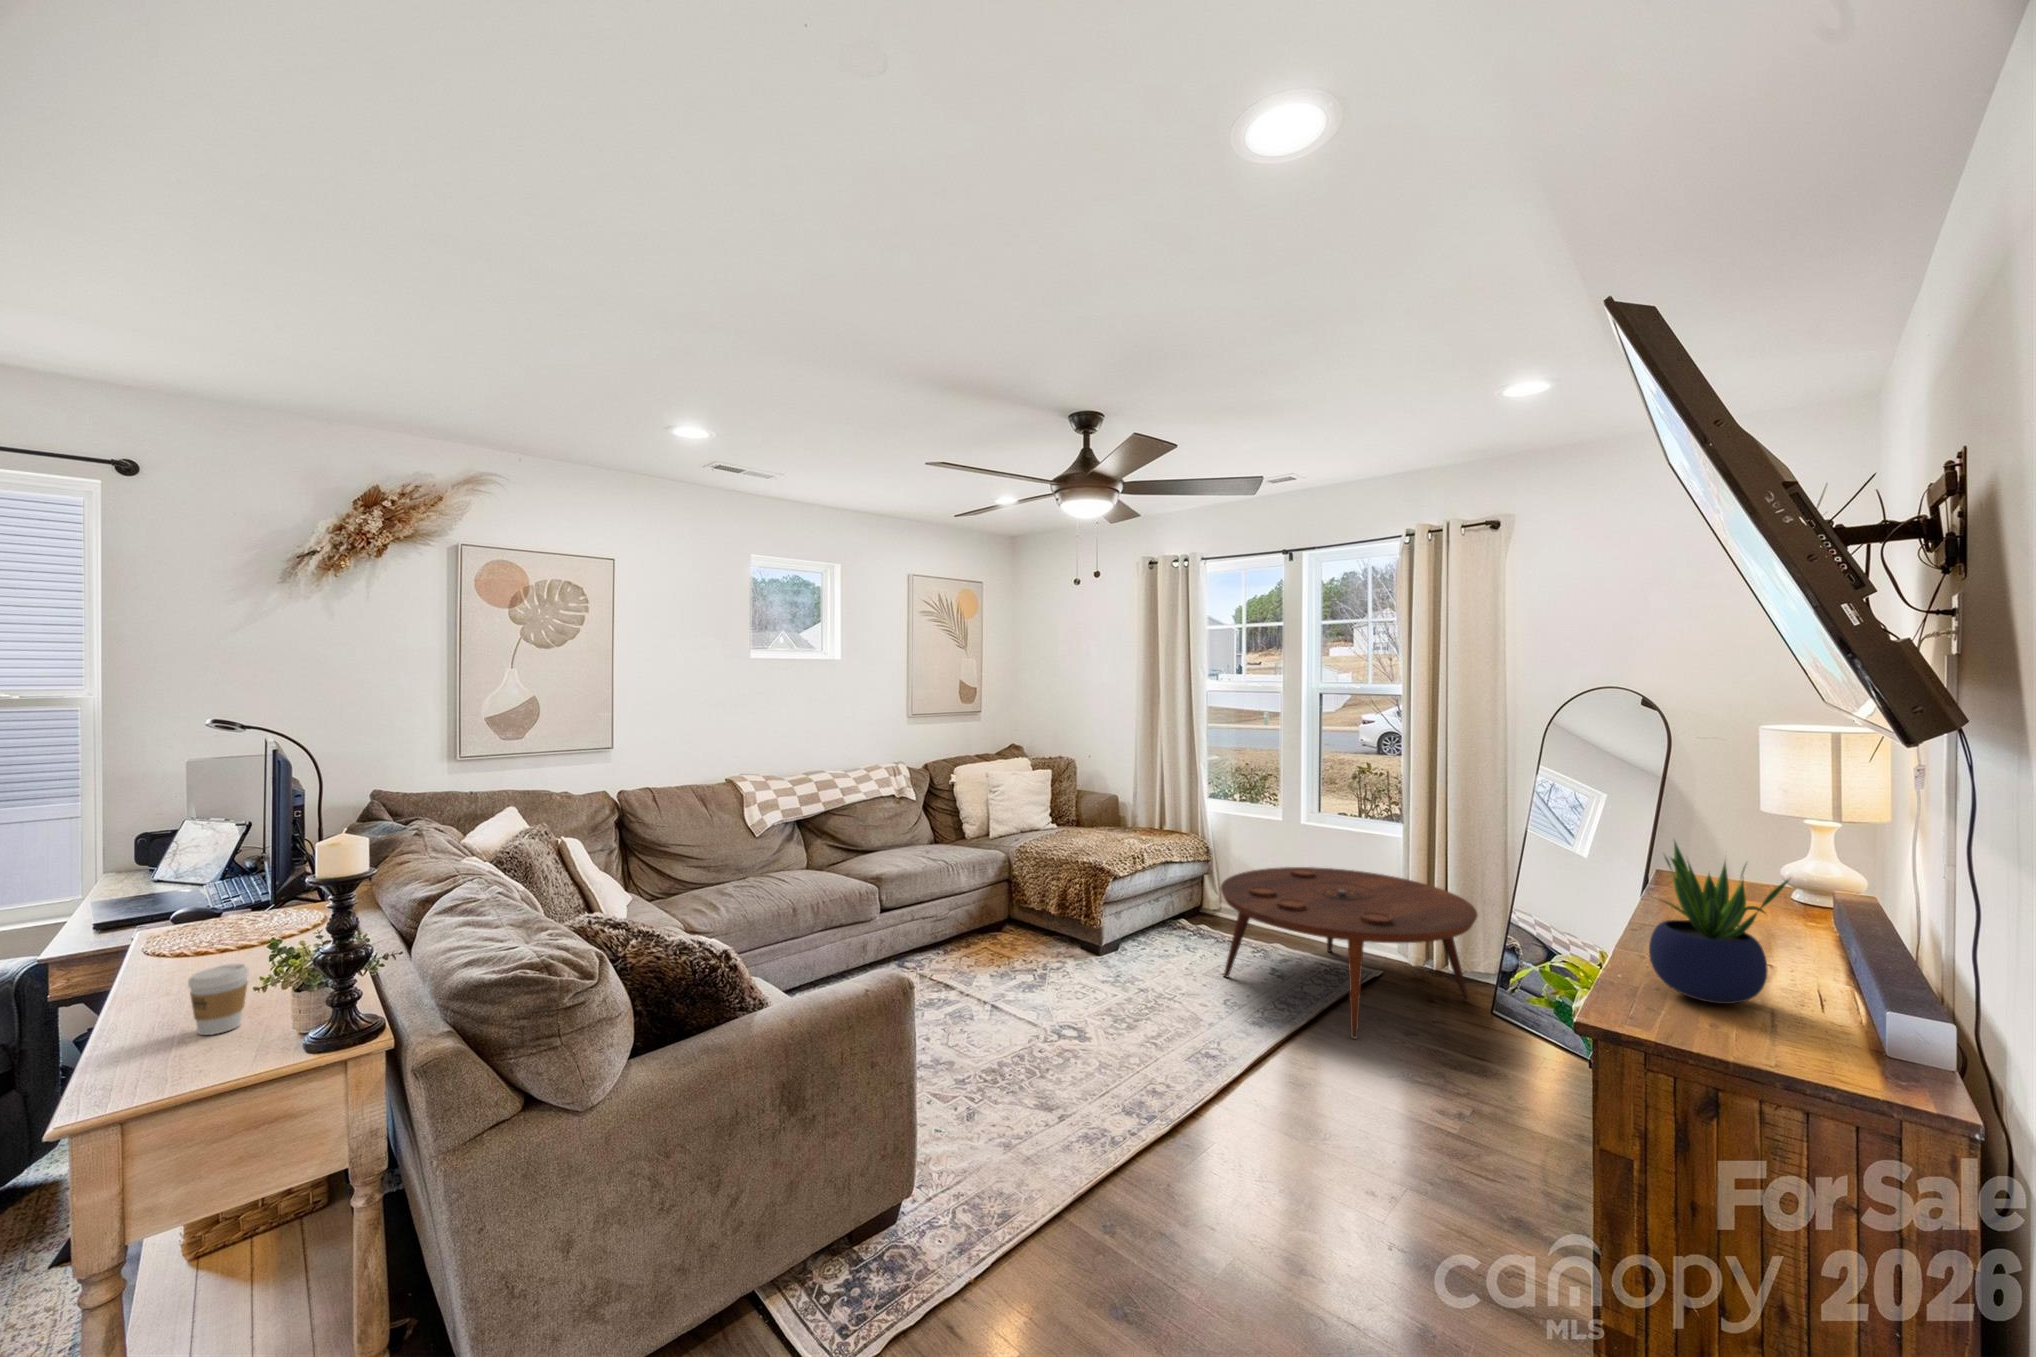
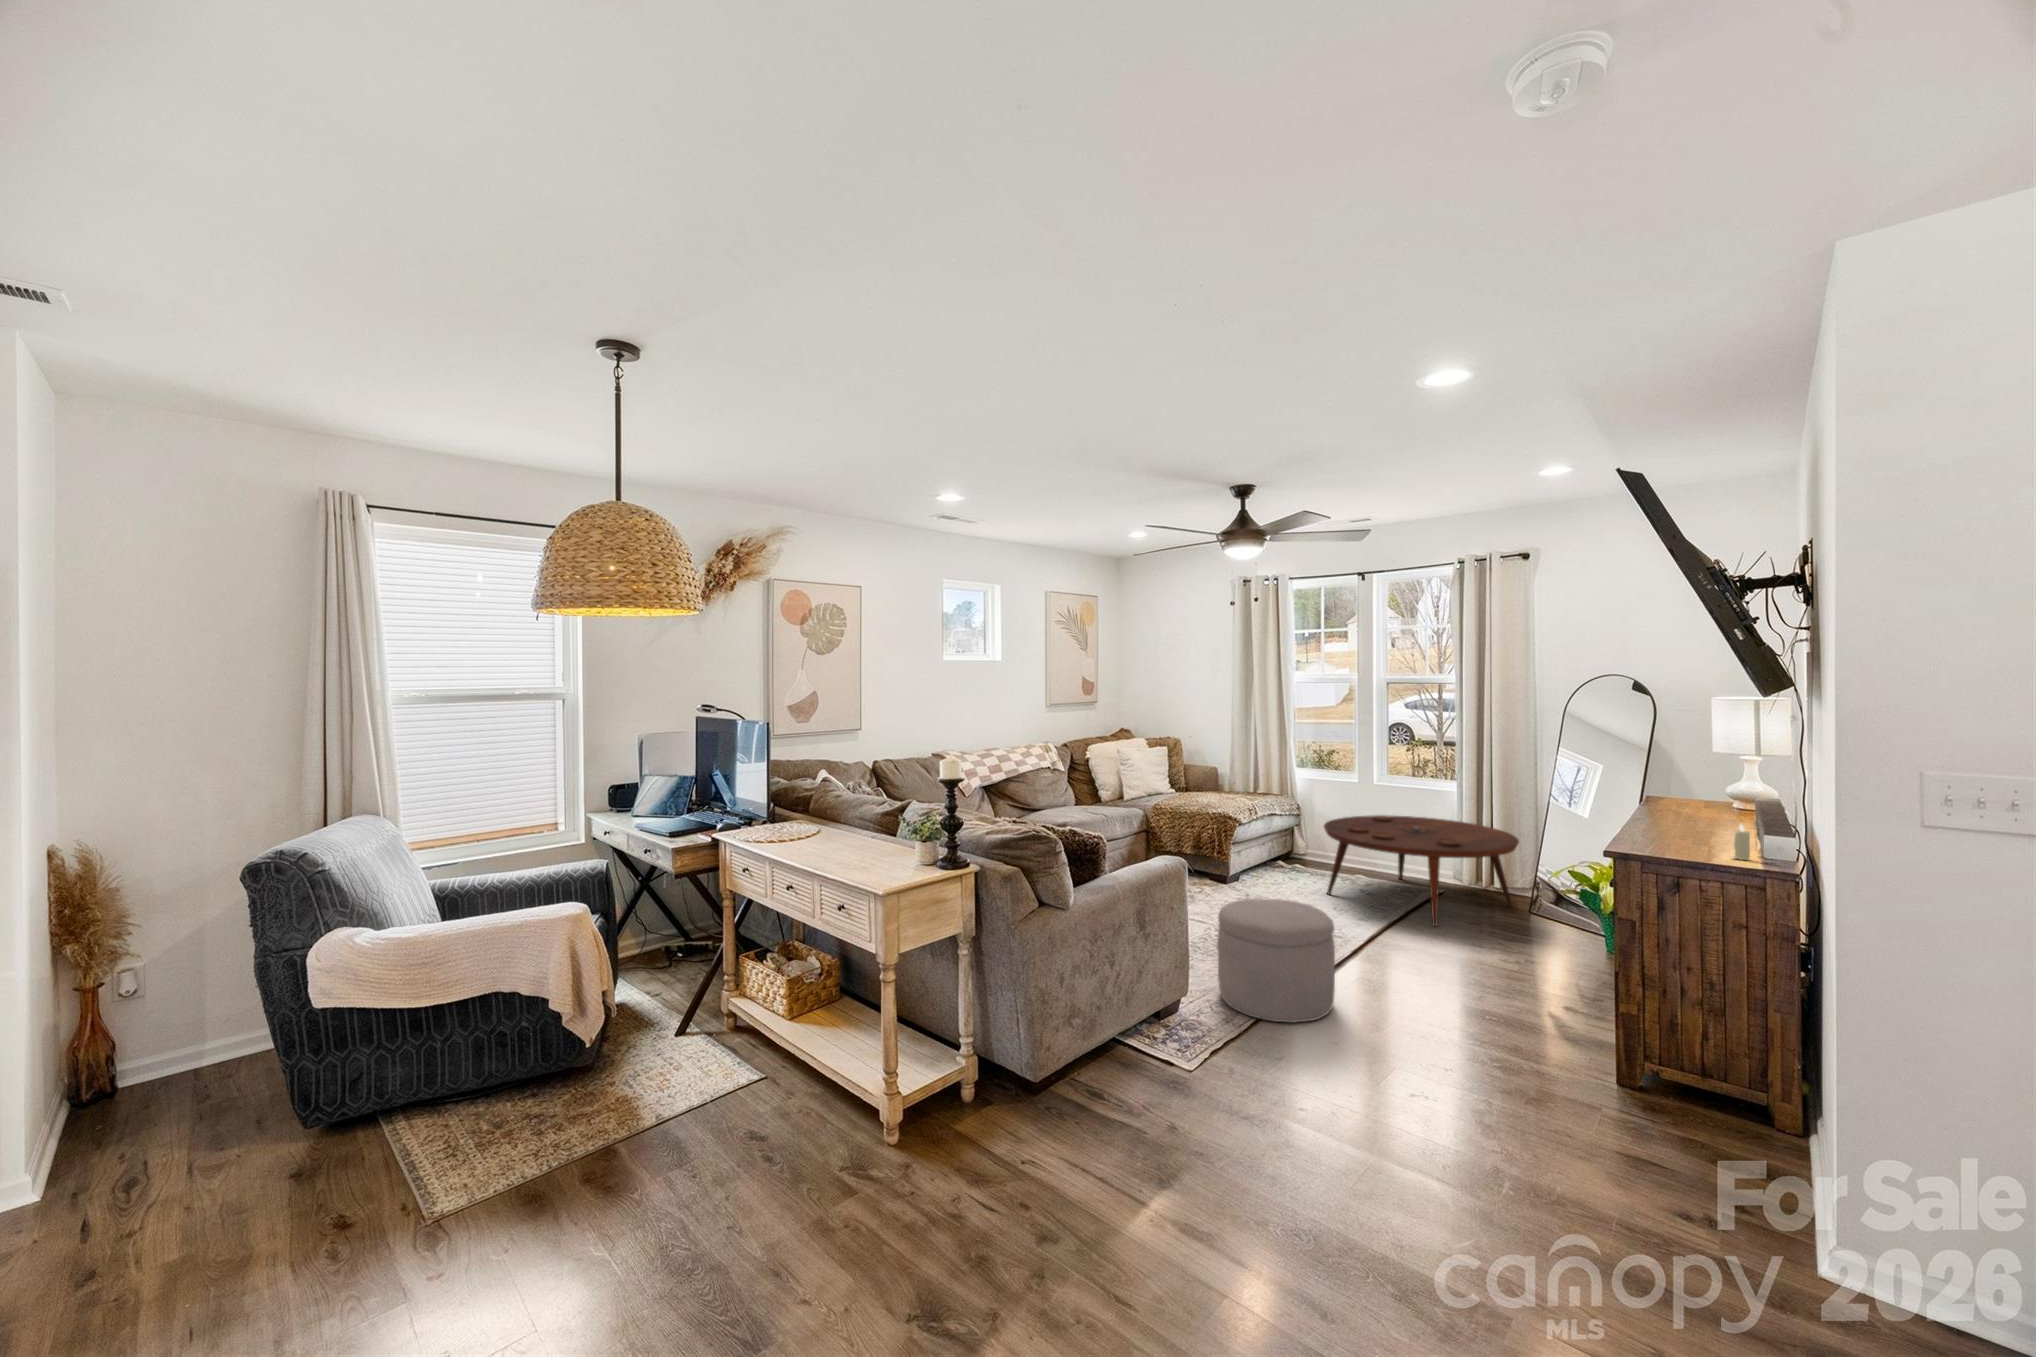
potted plant: present [1649,842,1789,1004] -> none [1642,757,1721,844]
coffee cup: present [188,964,249,1035] -> none [843,837,868,873]
candle: none [1820,991,1863,1071] -> present [1733,824,1750,860]
ottoman: none [977,1024,1151,1253] -> present [1217,899,1335,1023]

